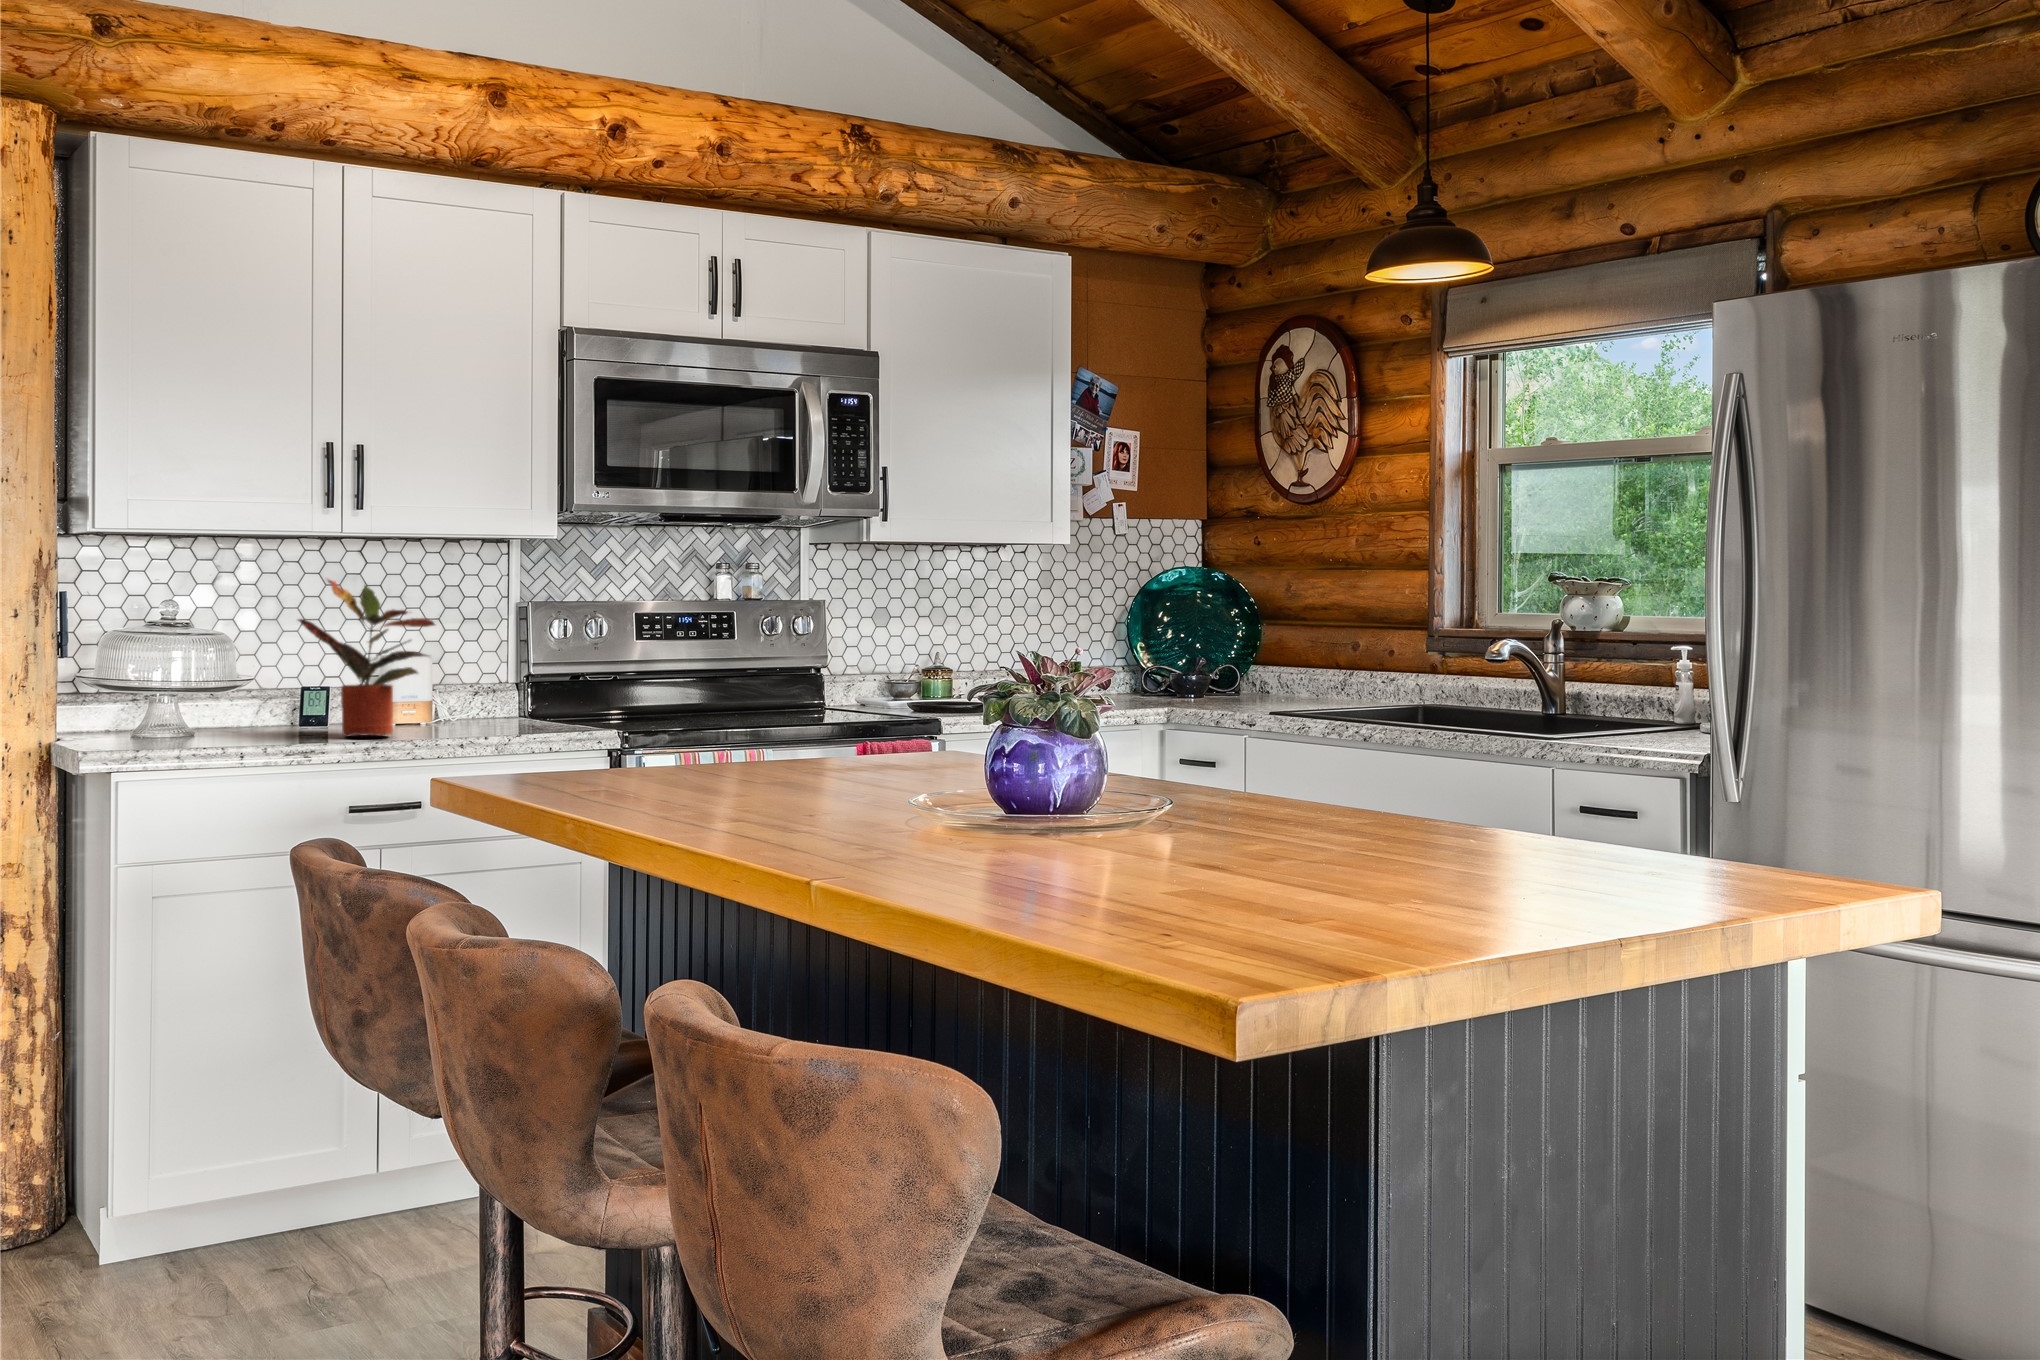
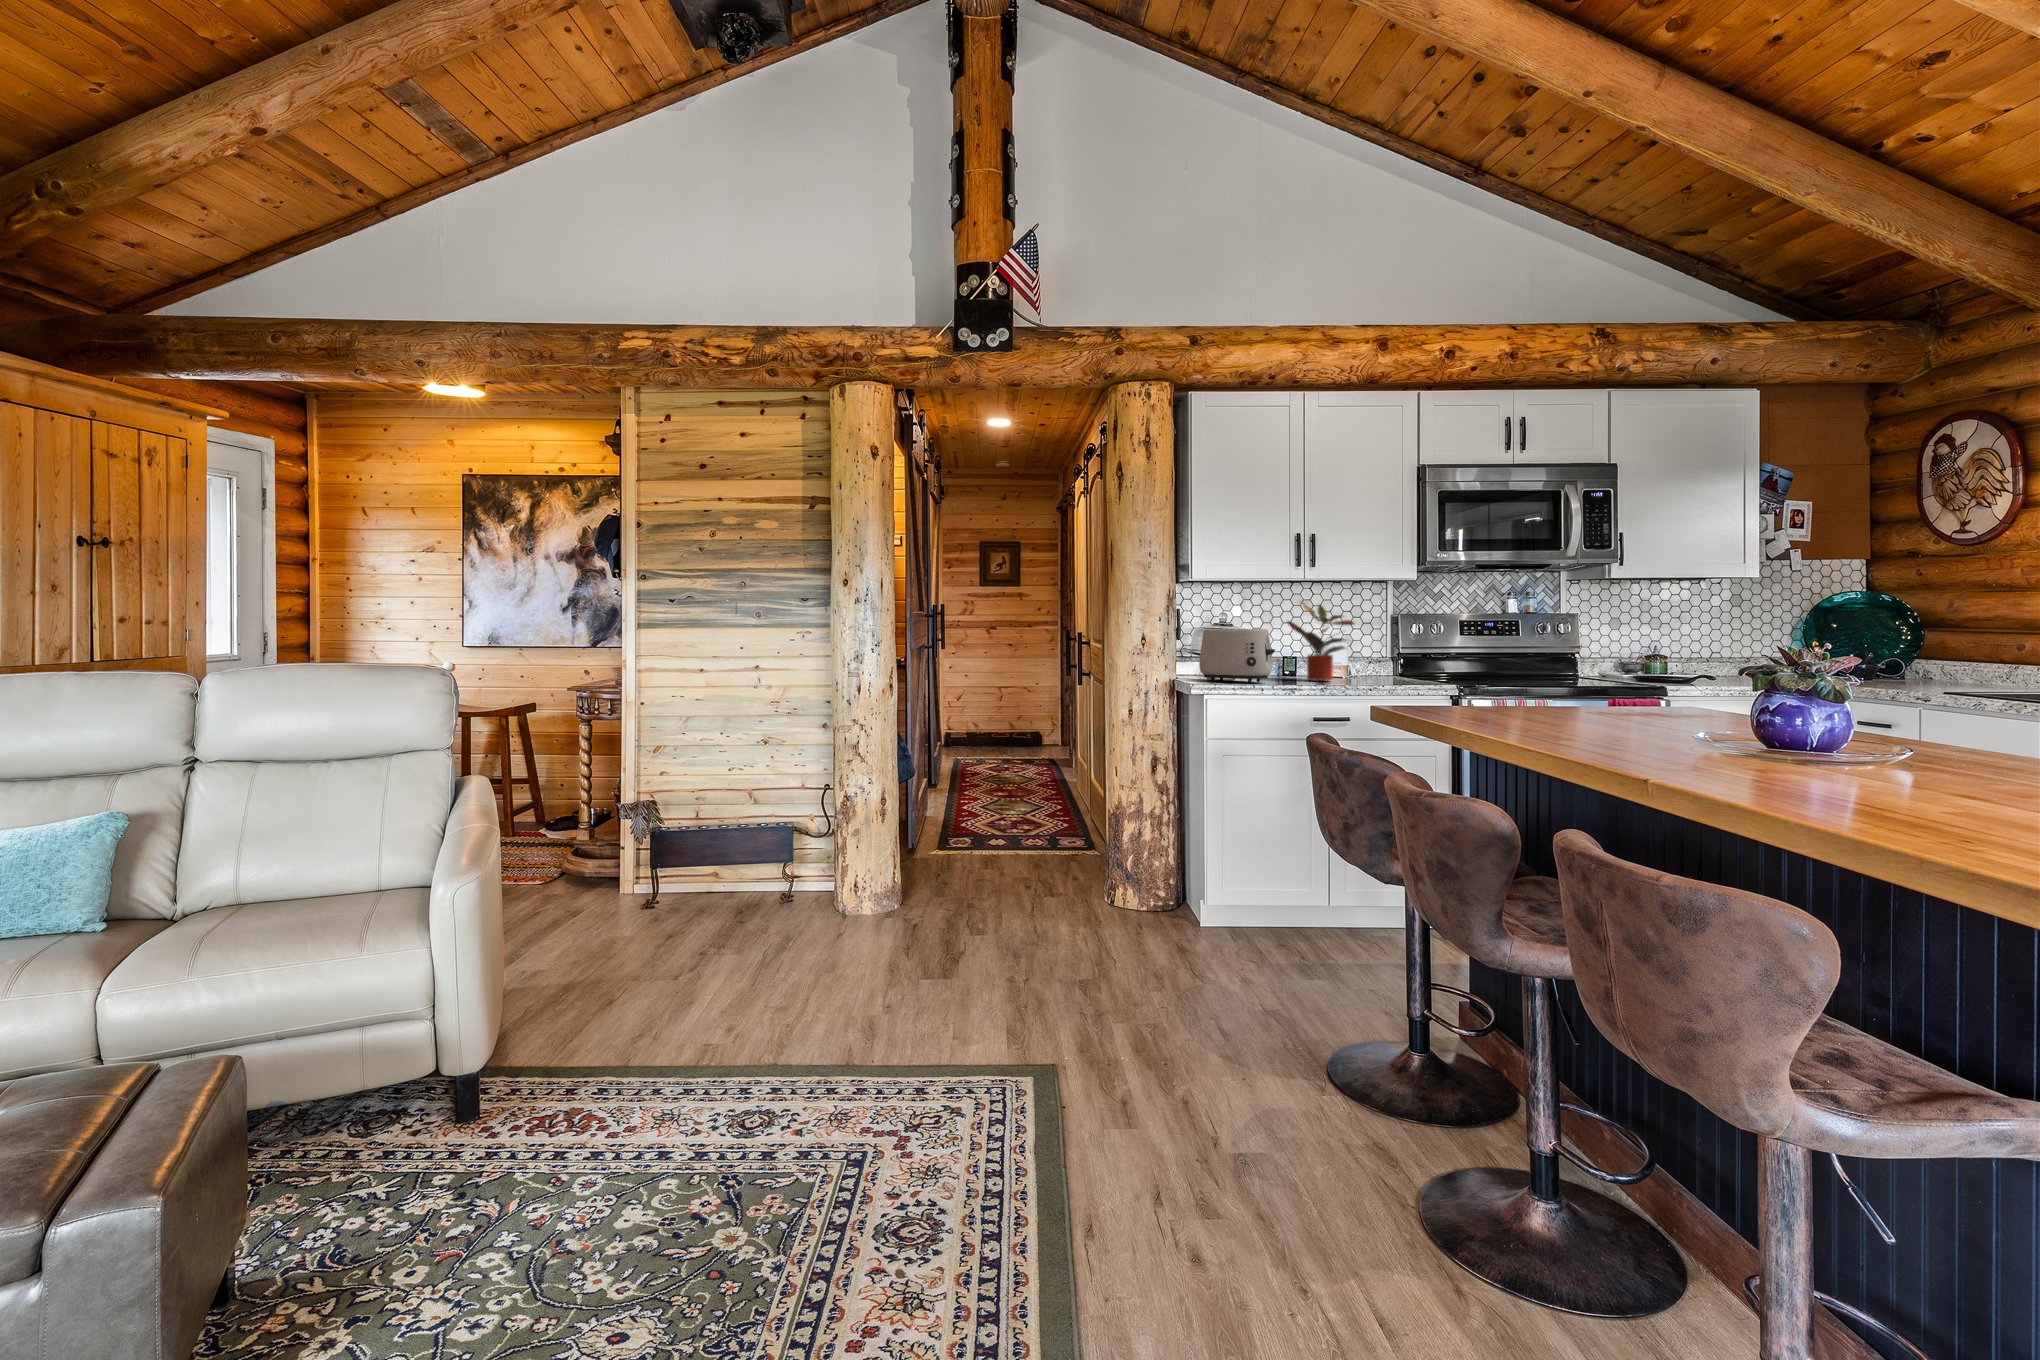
toaster: none [100,638,263,750] -> present [1199,629,1275,682]

